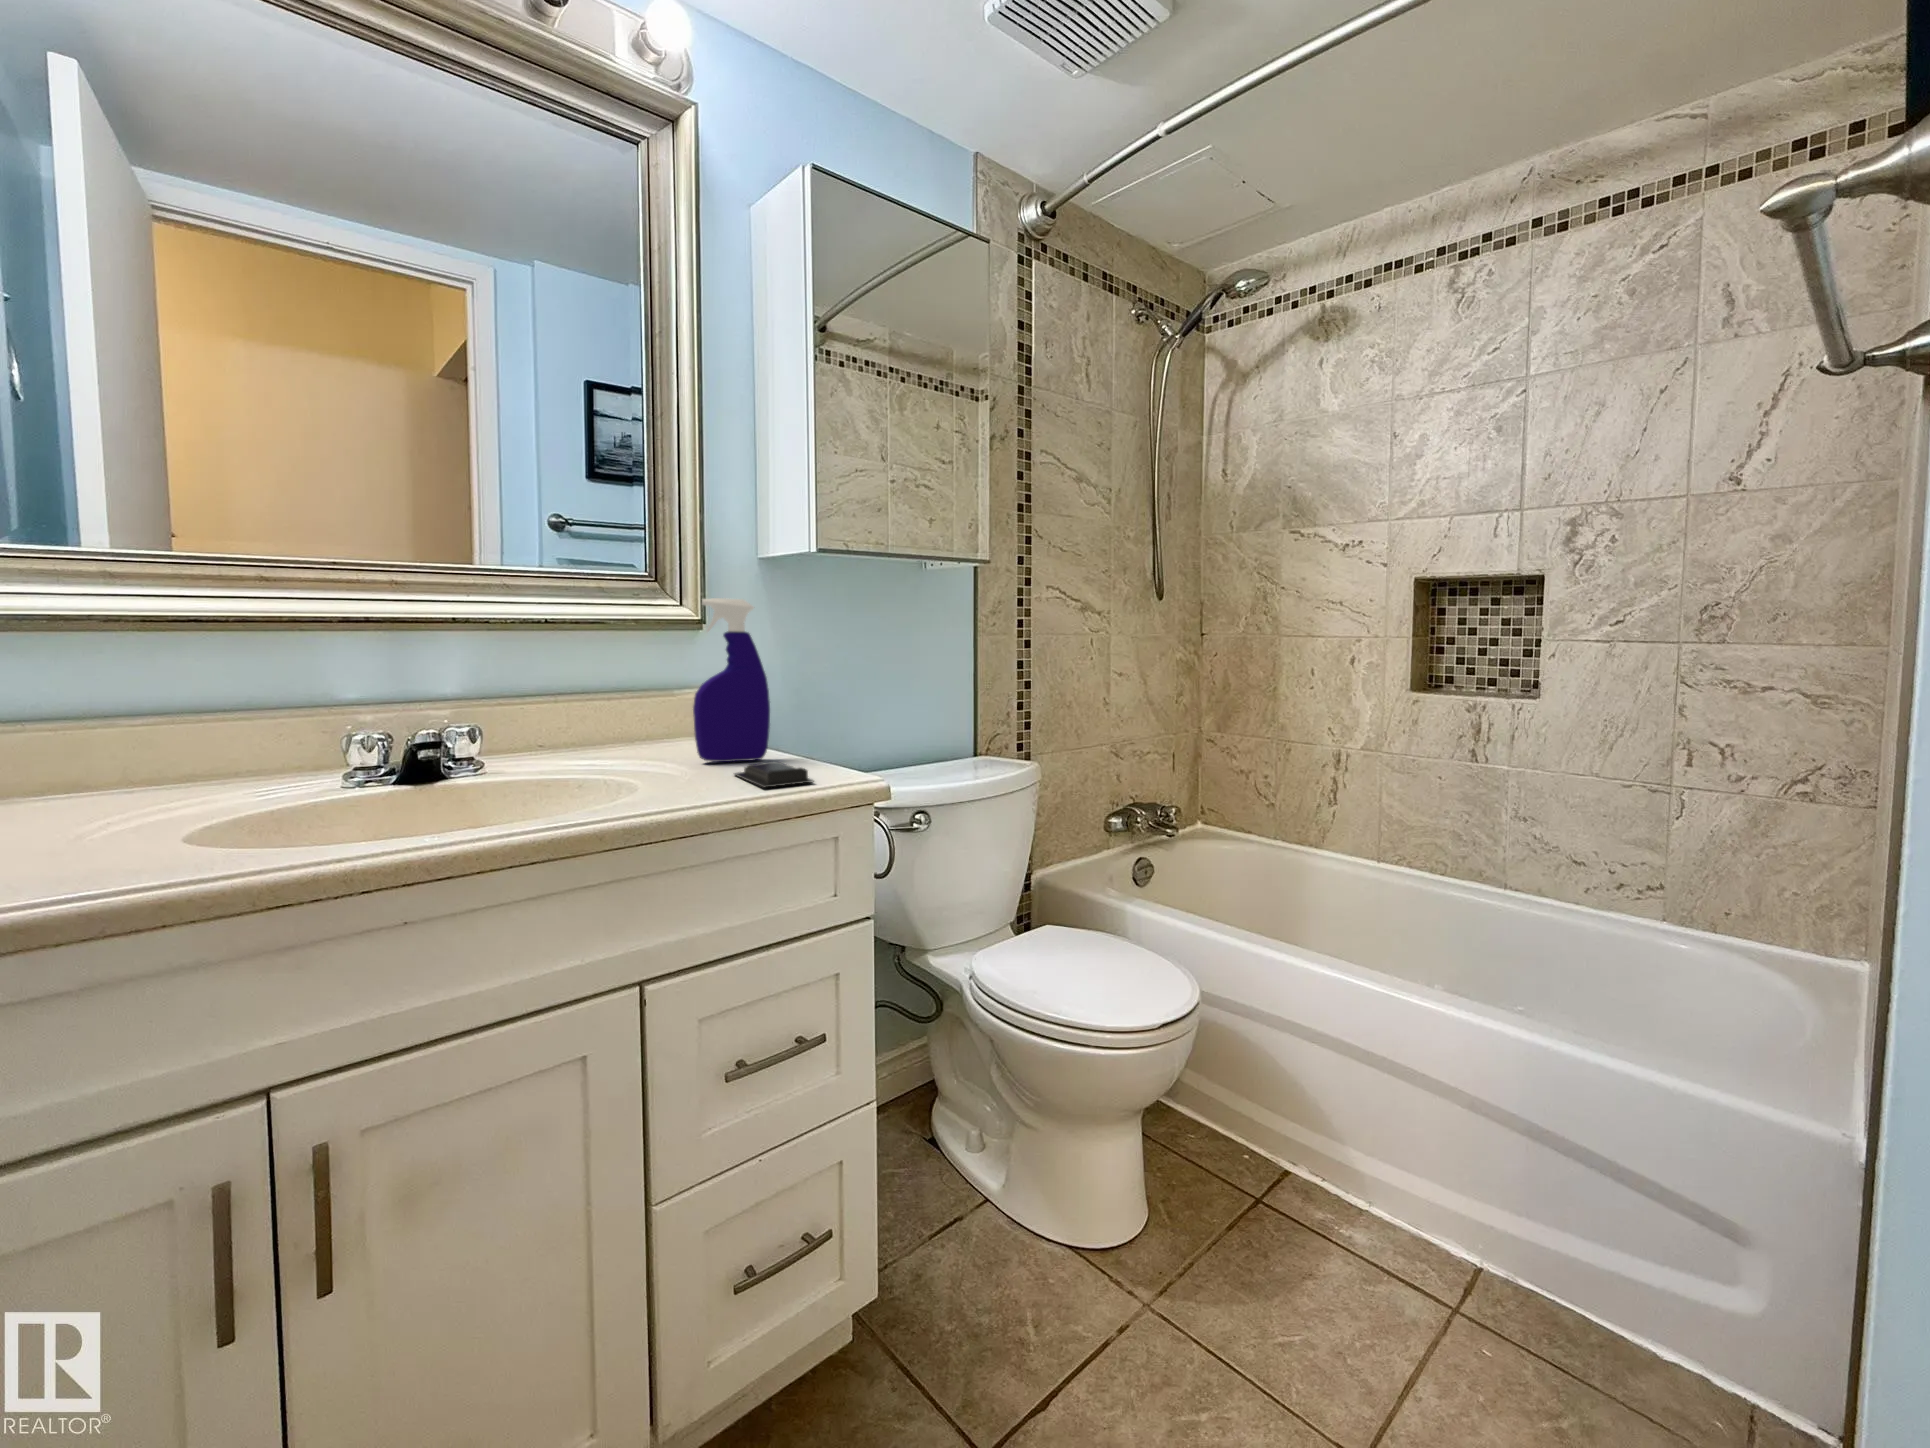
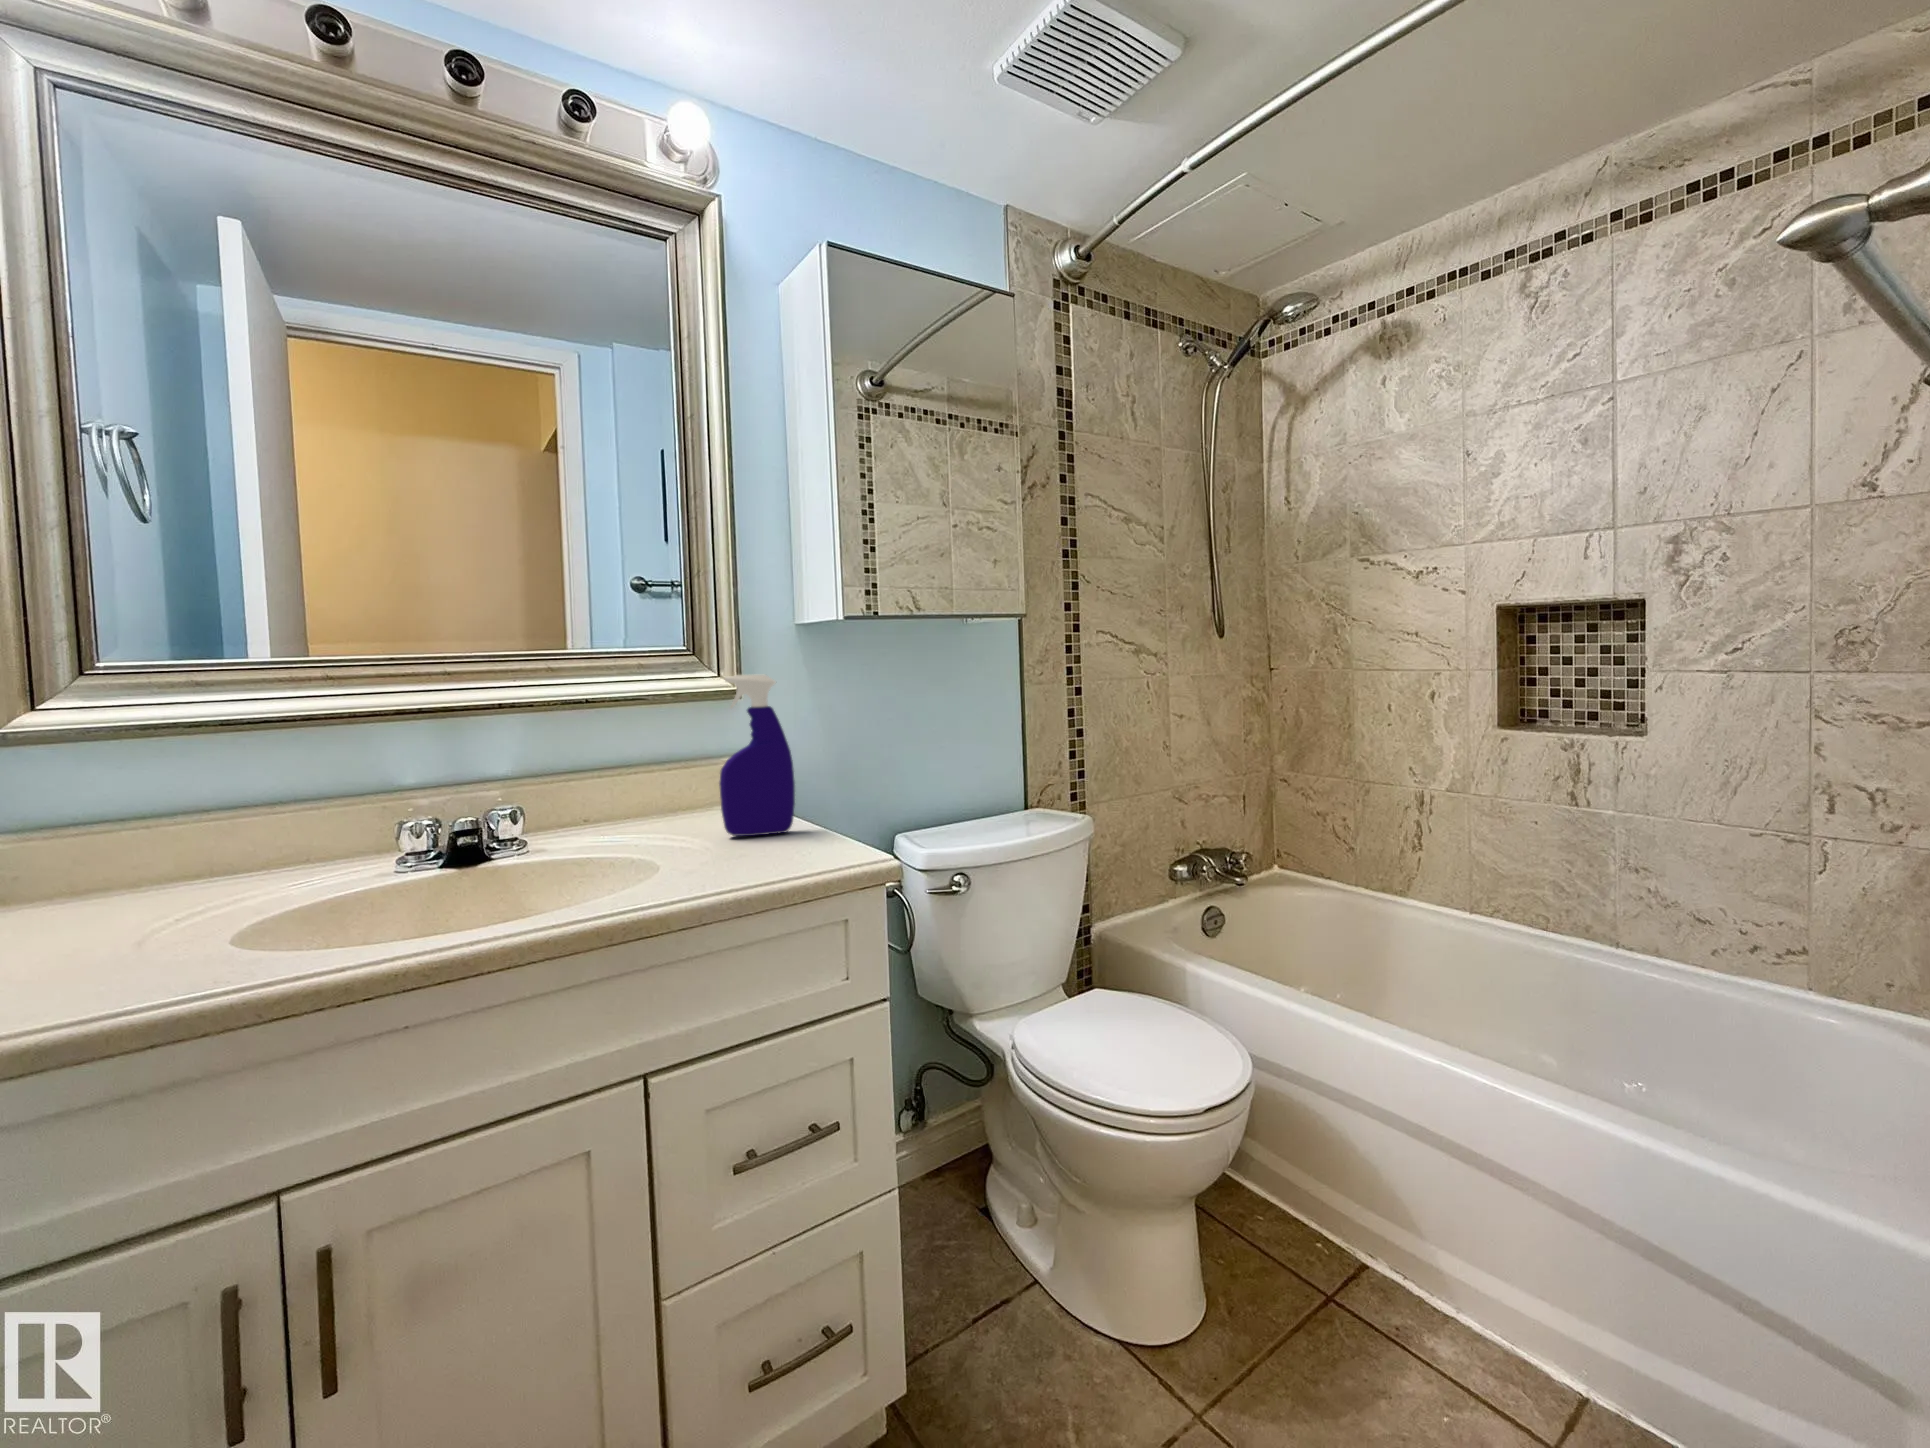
soap bar: present [734,762,814,788] -> none [751,839,824,872]

